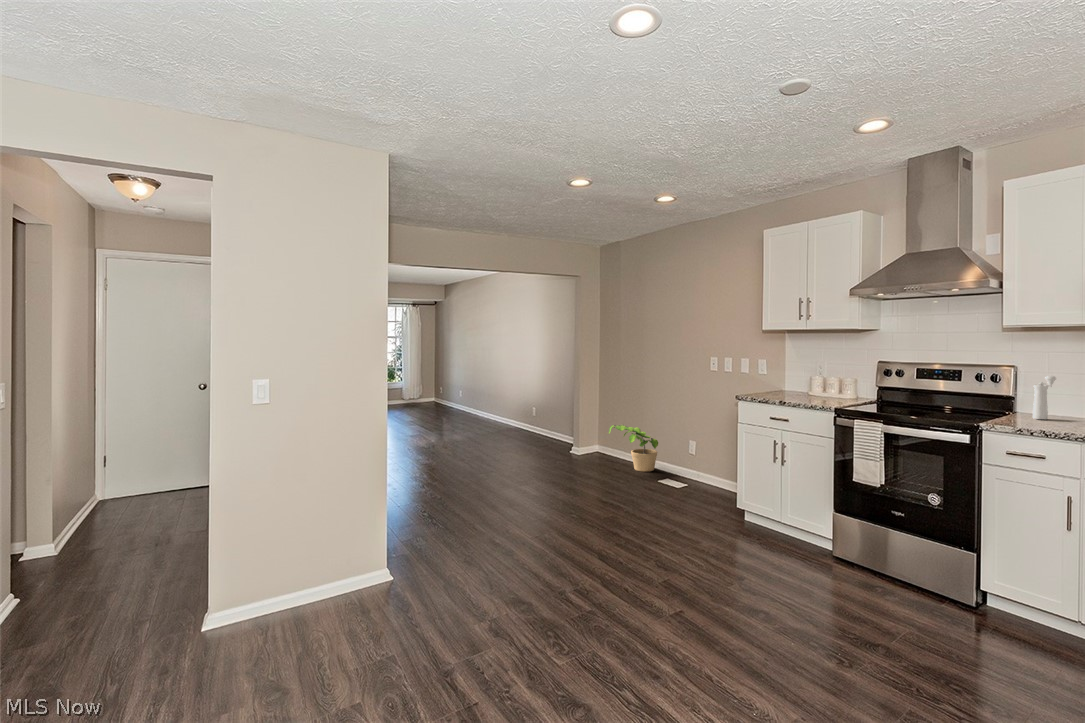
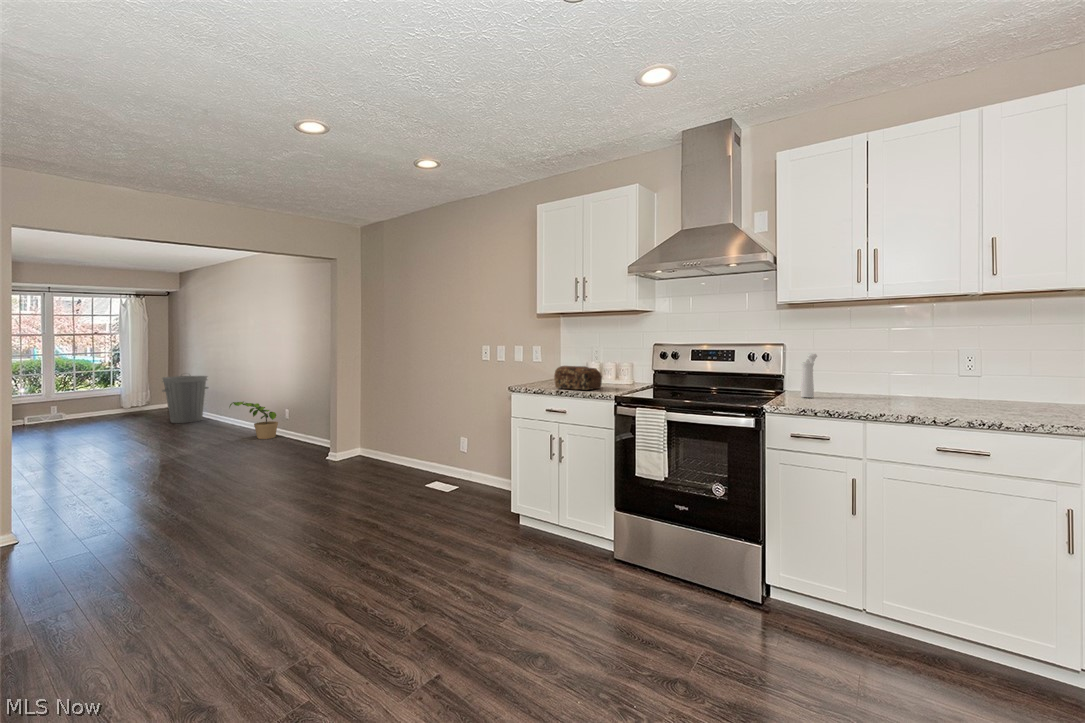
trash can: none [436,372,468,413] -> present [162,376,208,423]
bread loaf: none [777,379,824,402] -> present [554,366,602,390]
potted plant: present [609,425,658,472] -> present [229,402,278,439]

